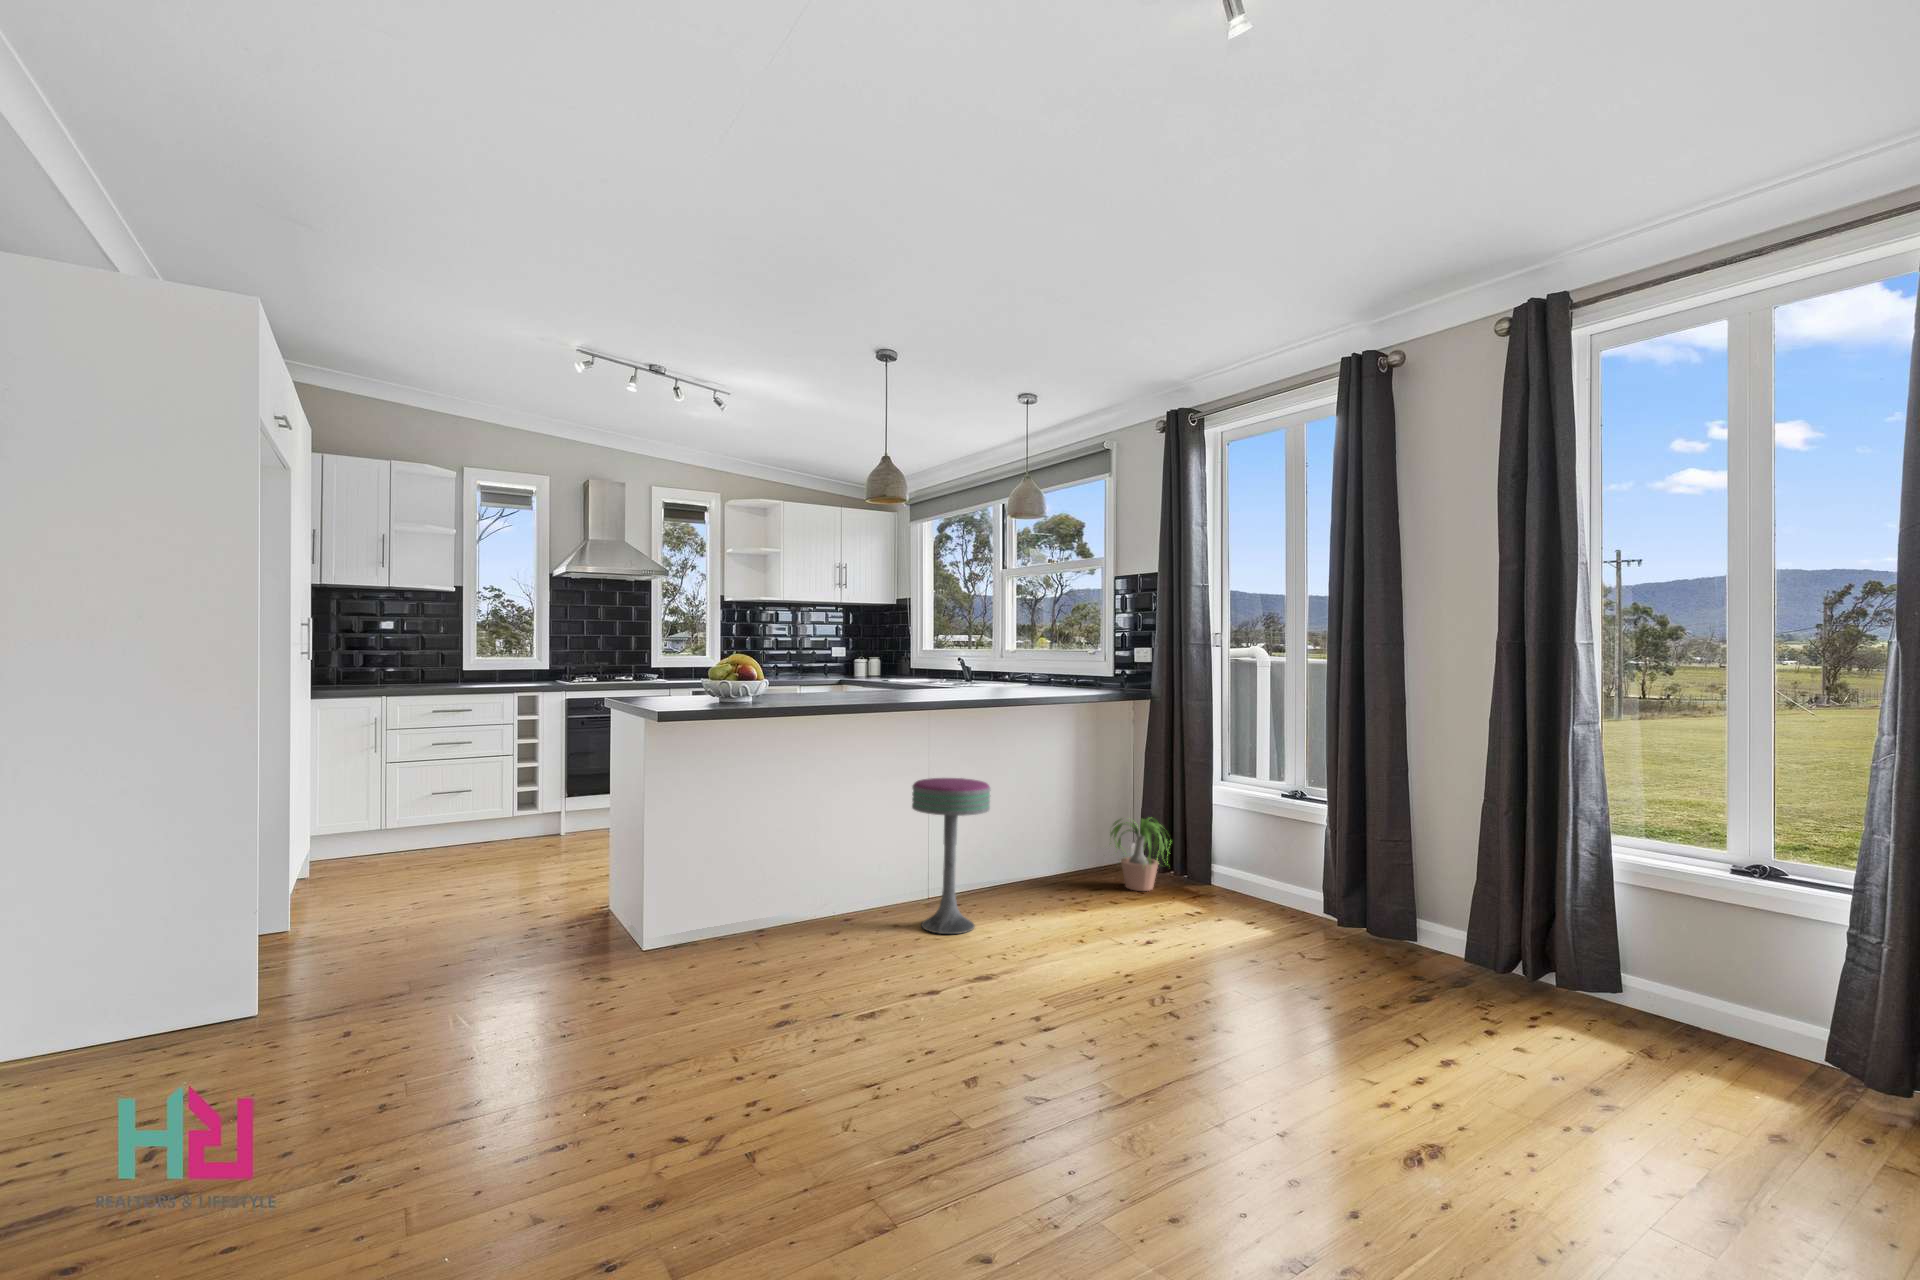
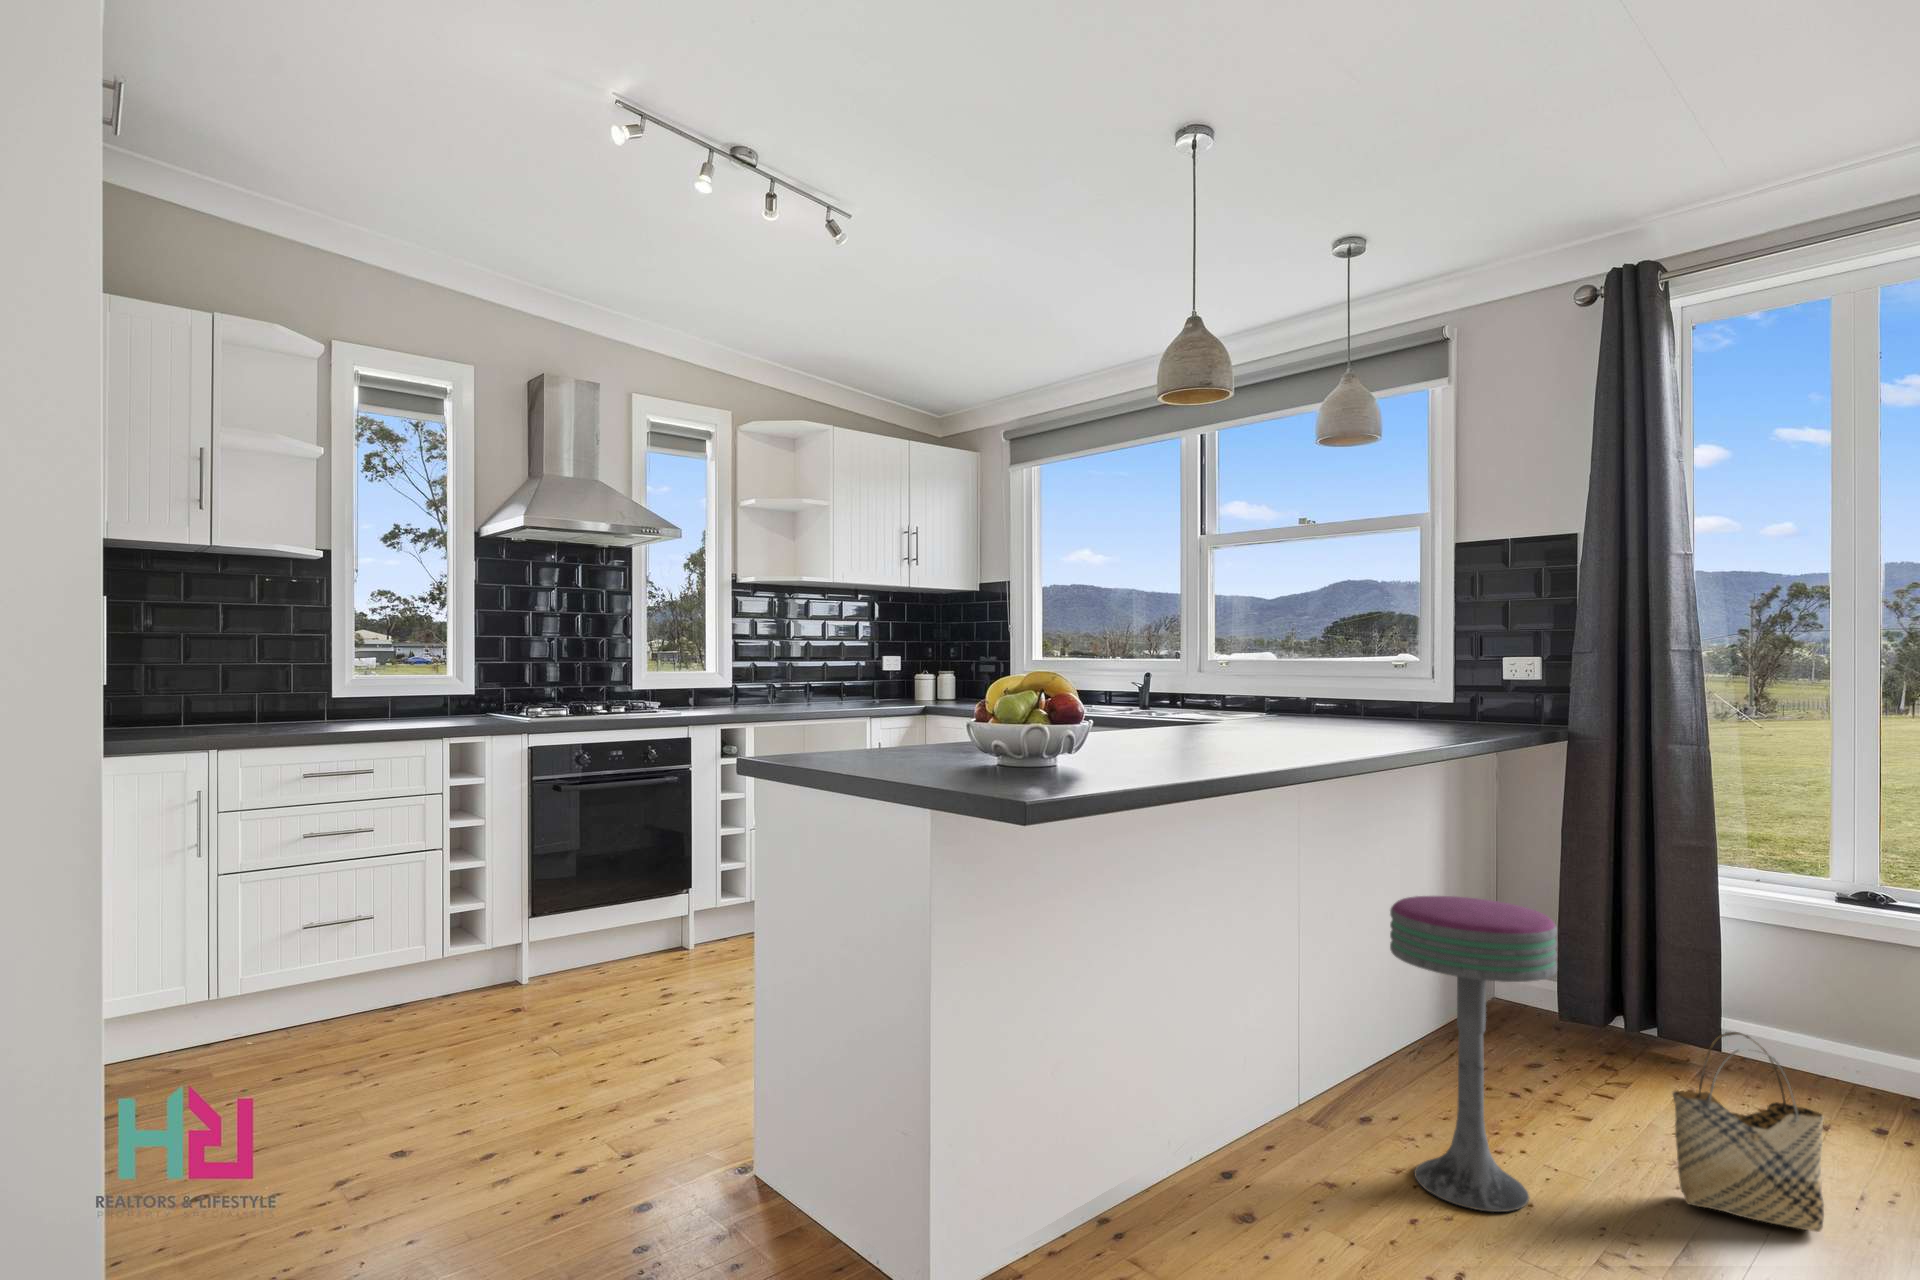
potted plant: present [1110,817,1170,891] -> none [1552,934,1721,1064]
woven basket: none [1042,850,1107,947] -> present [1672,1032,1824,1232]

